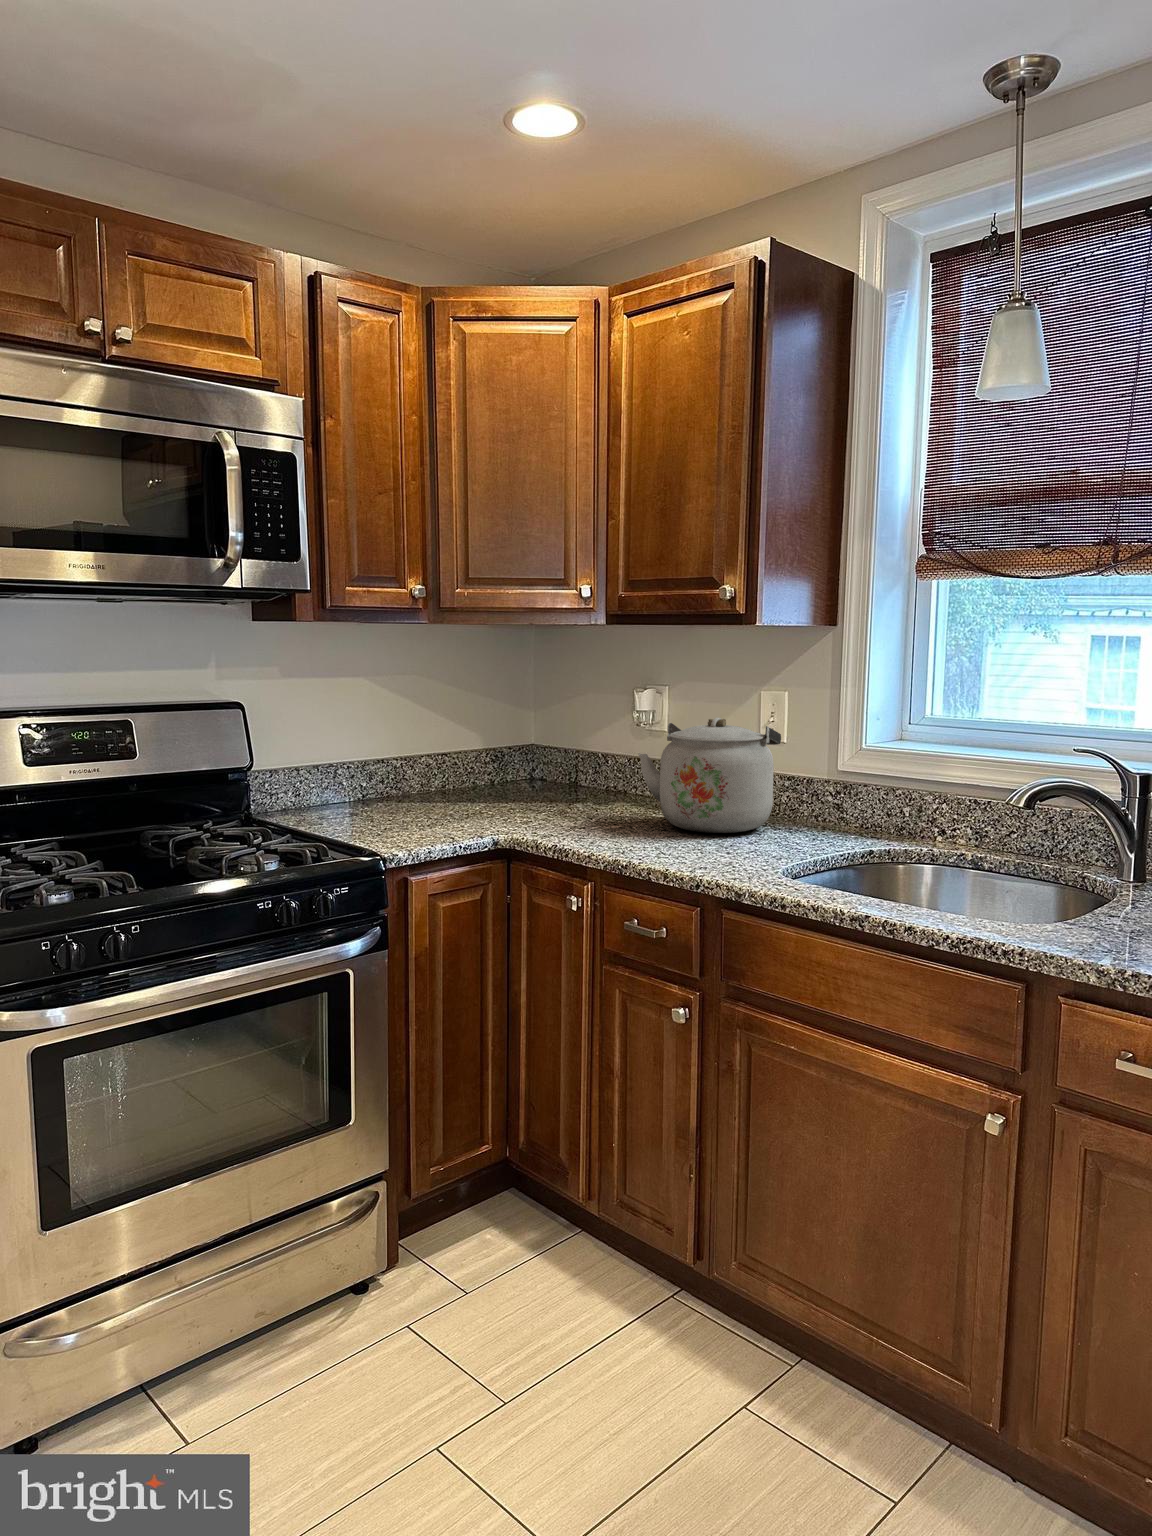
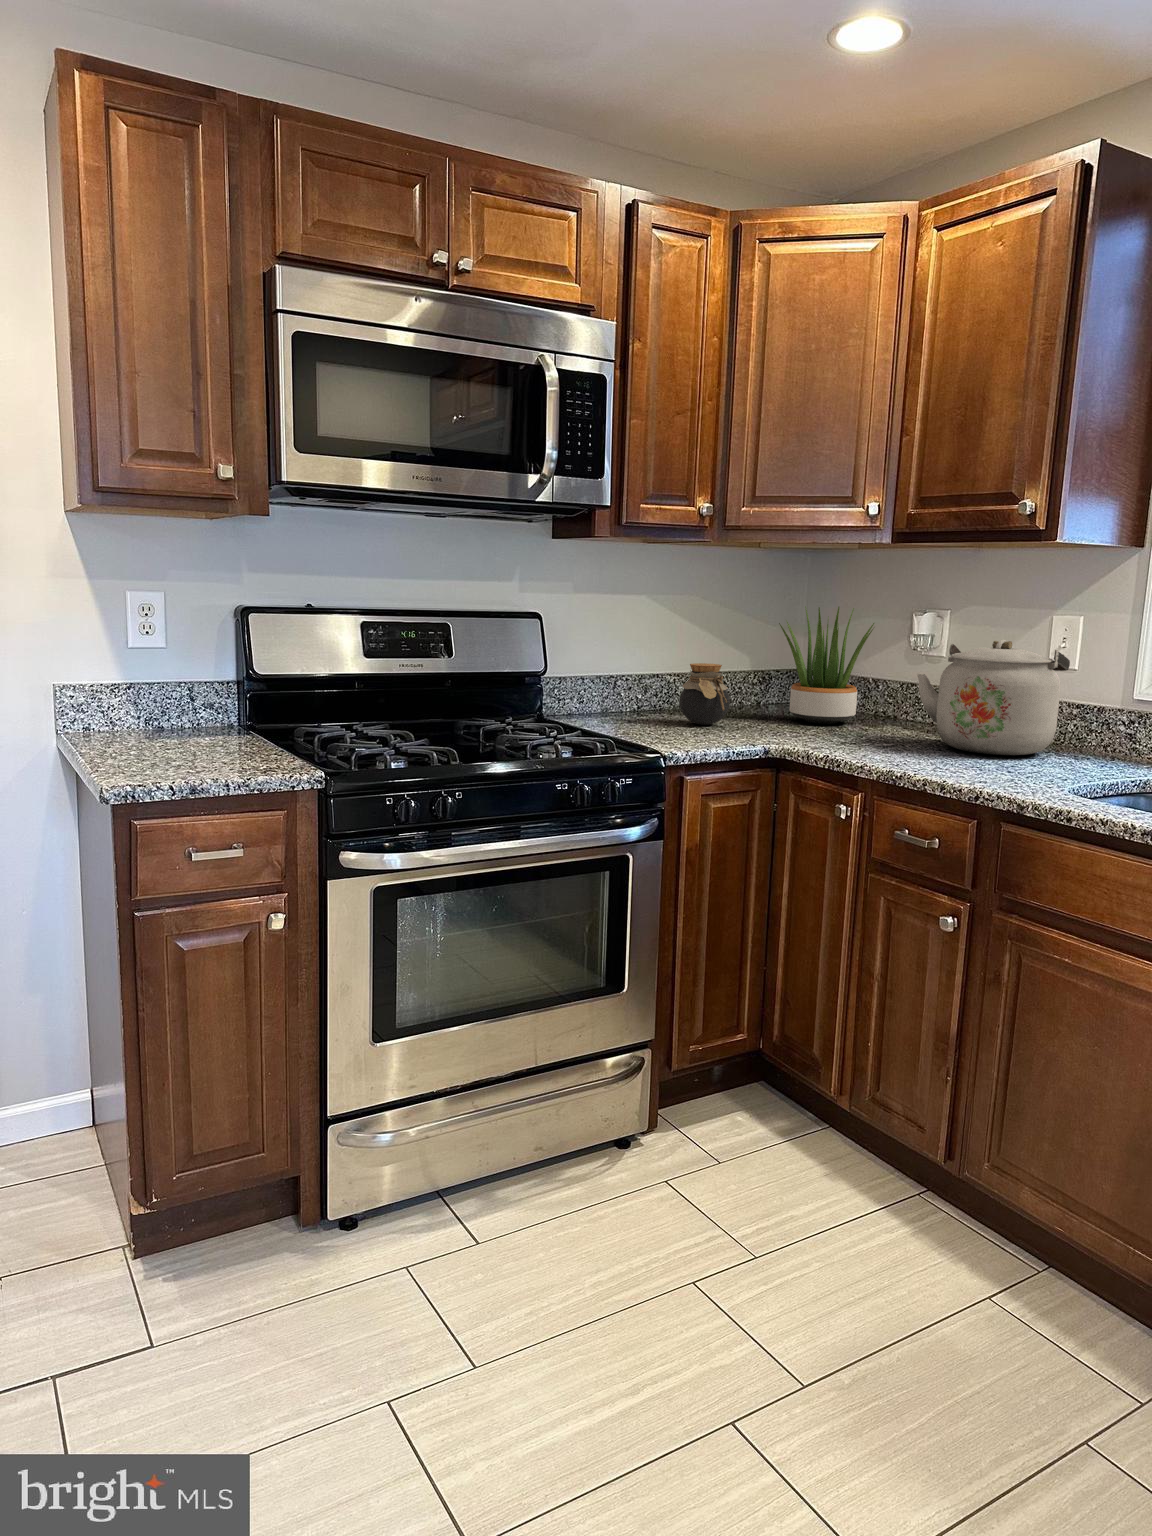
potted plant: none [500,685,598,806] -> present [779,607,874,724]
jar: none [401,751,454,816] -> present [679,663,730,725]

